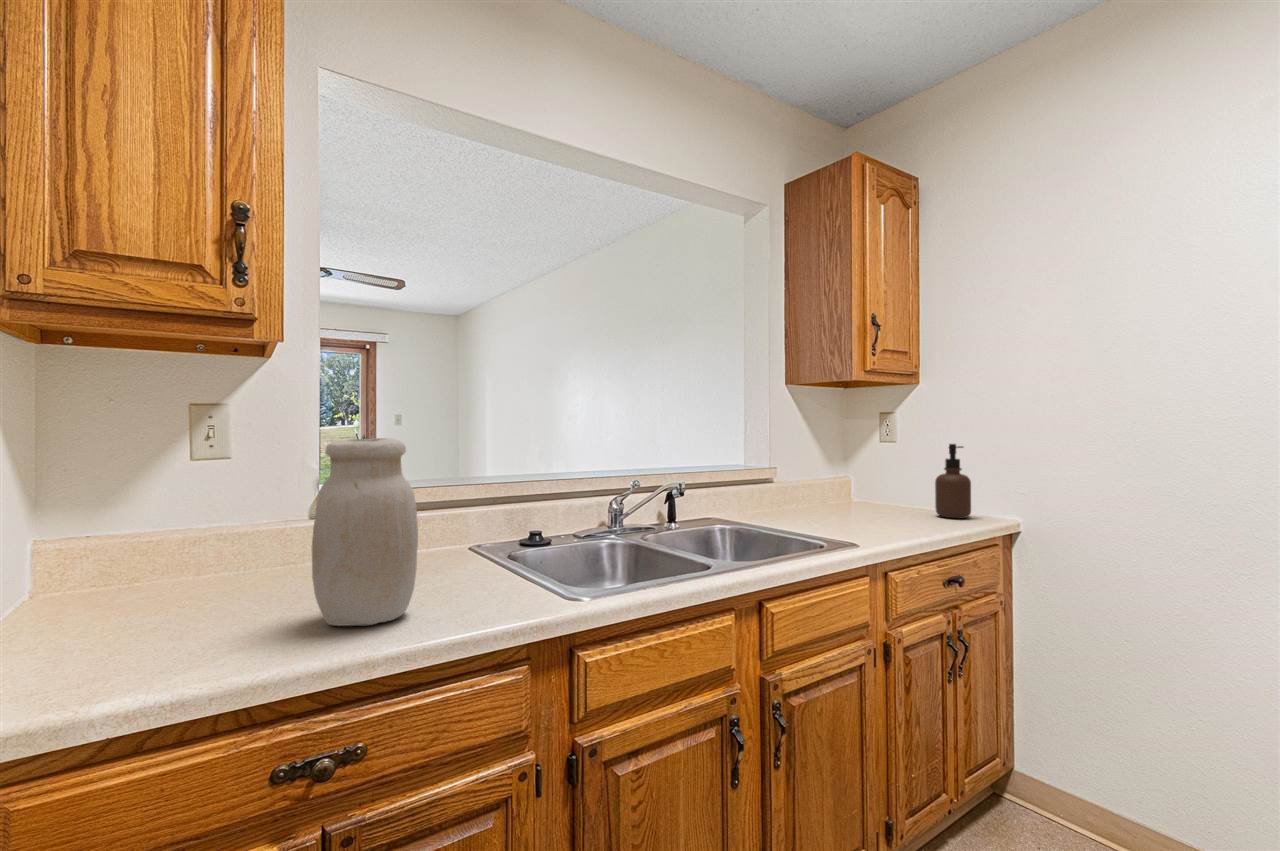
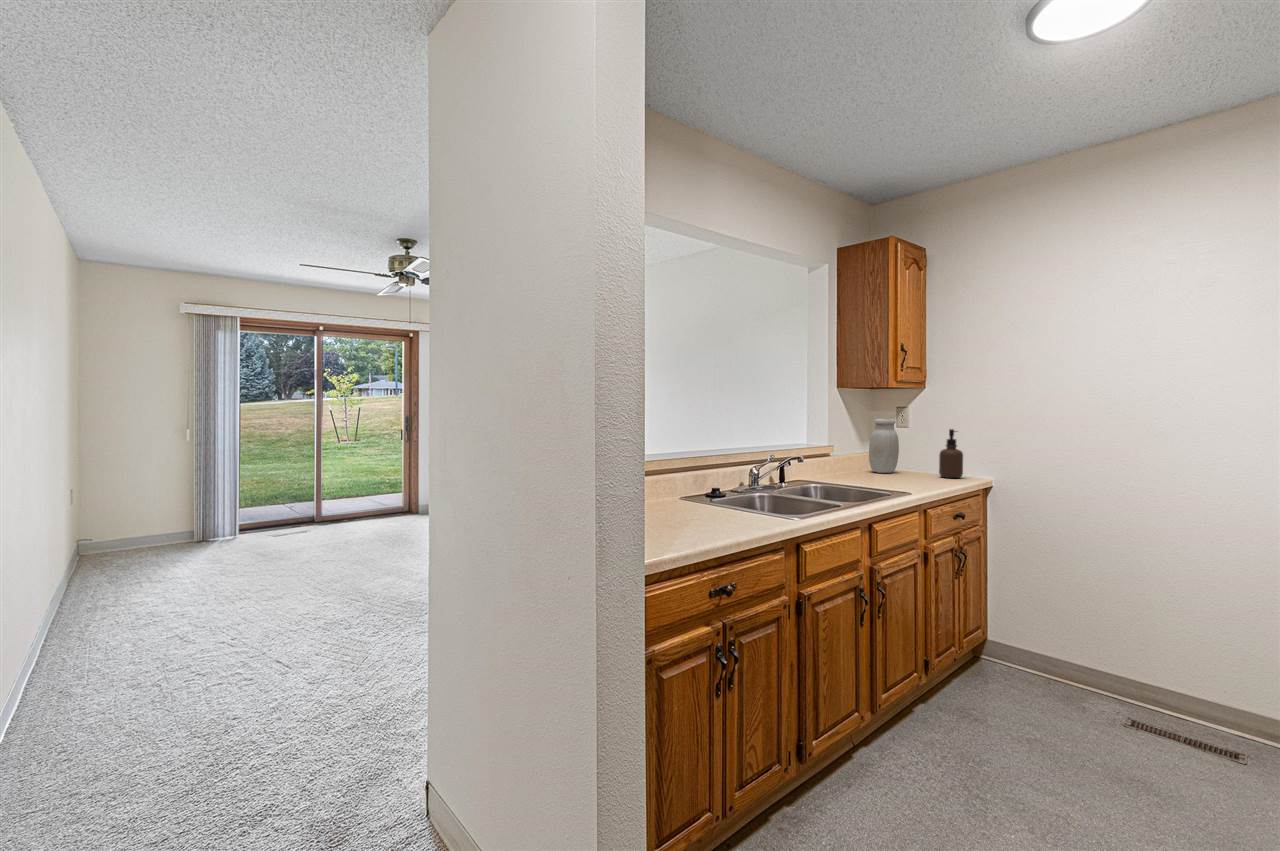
jar: present [312,438,418,626] -> present [869,418,899,473]

